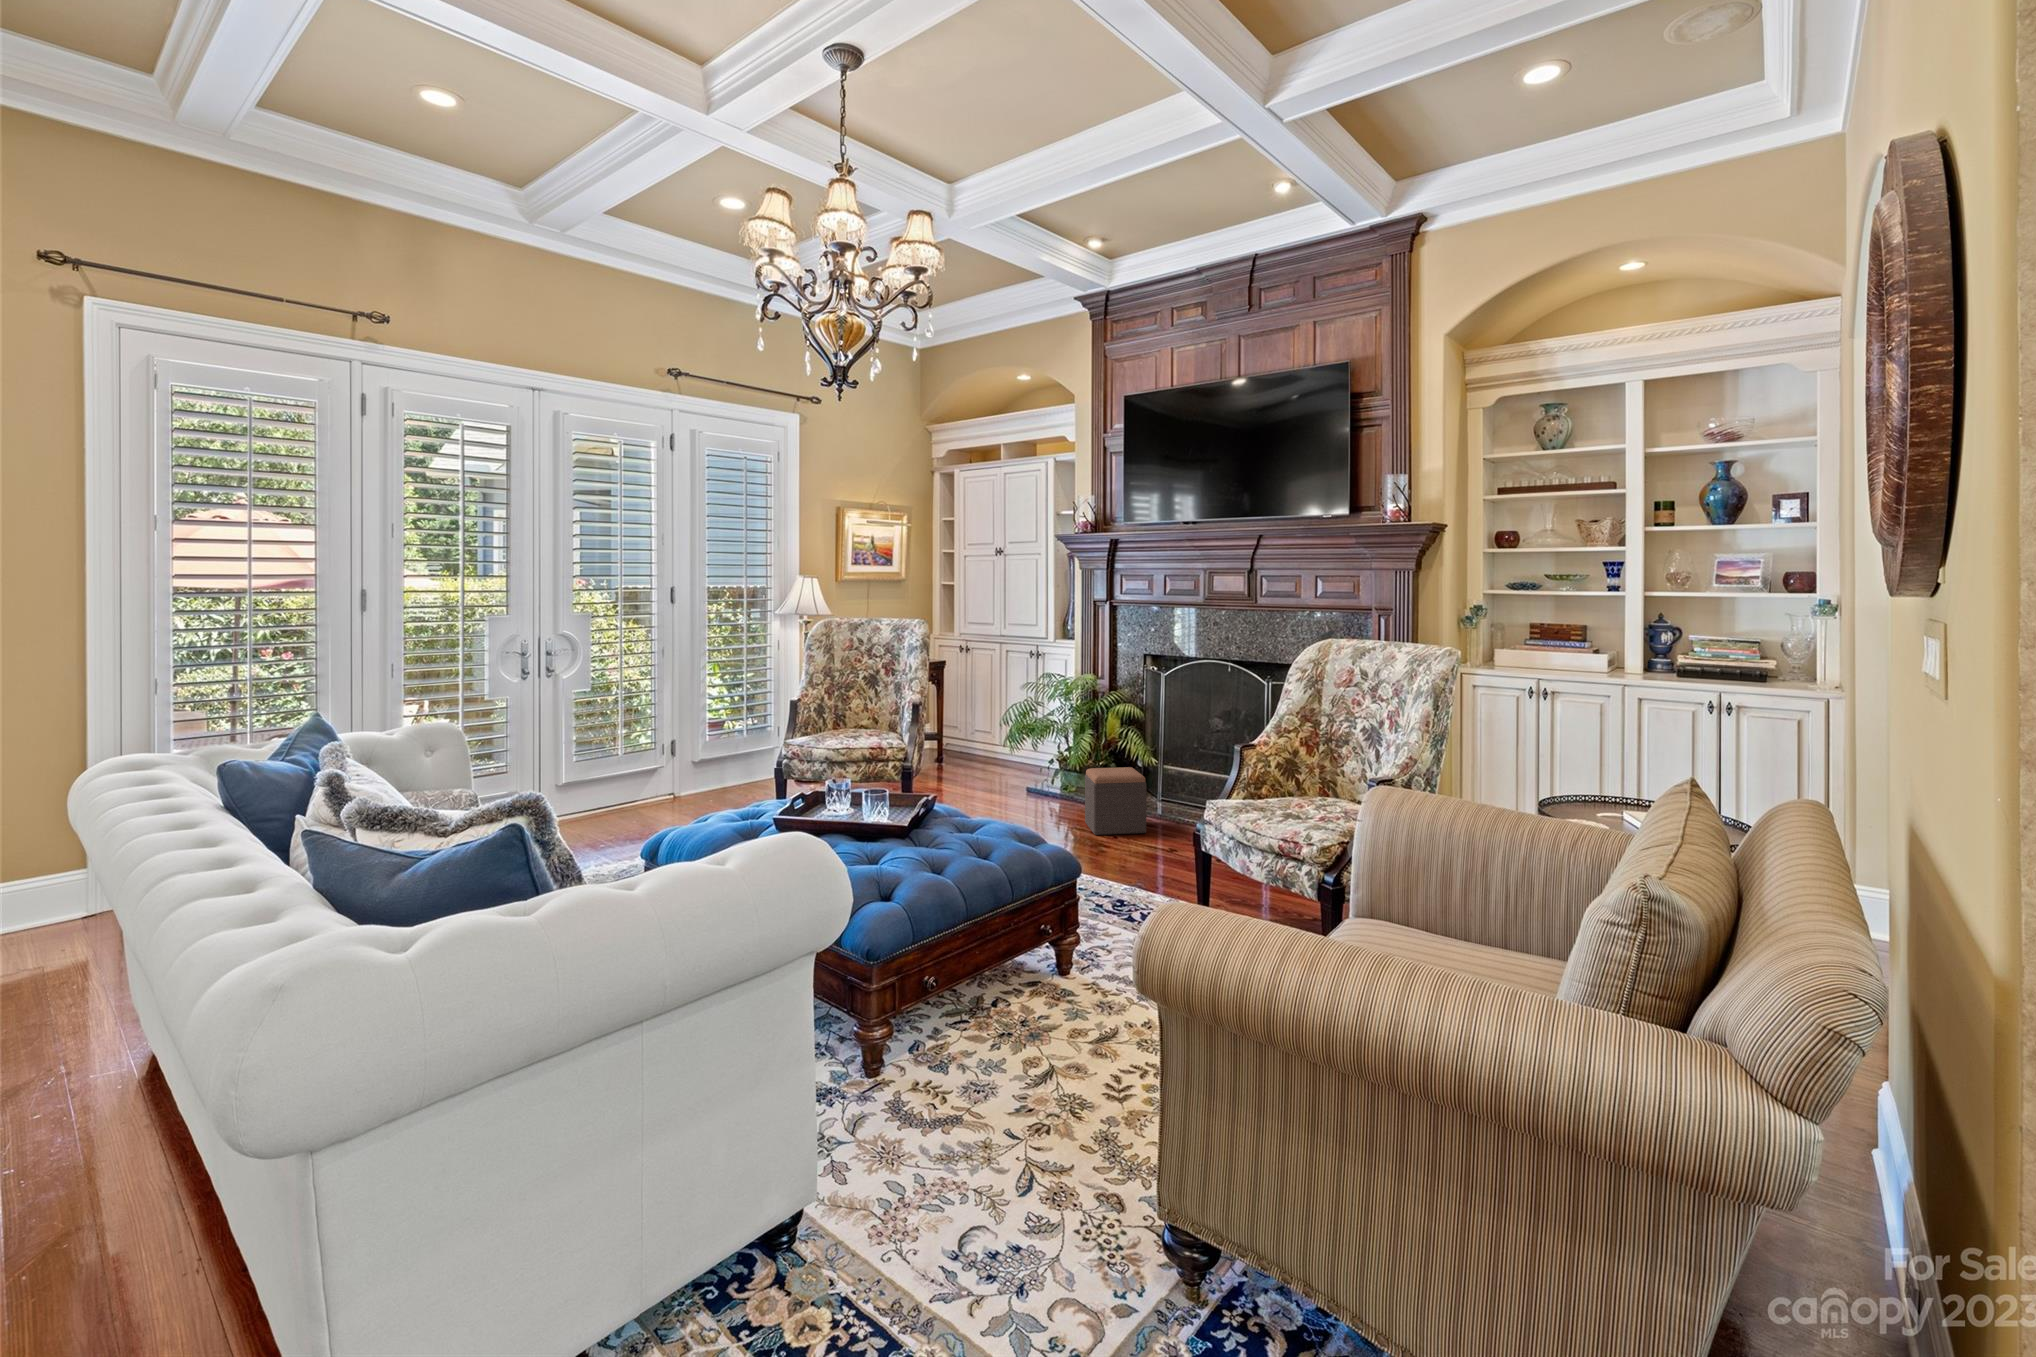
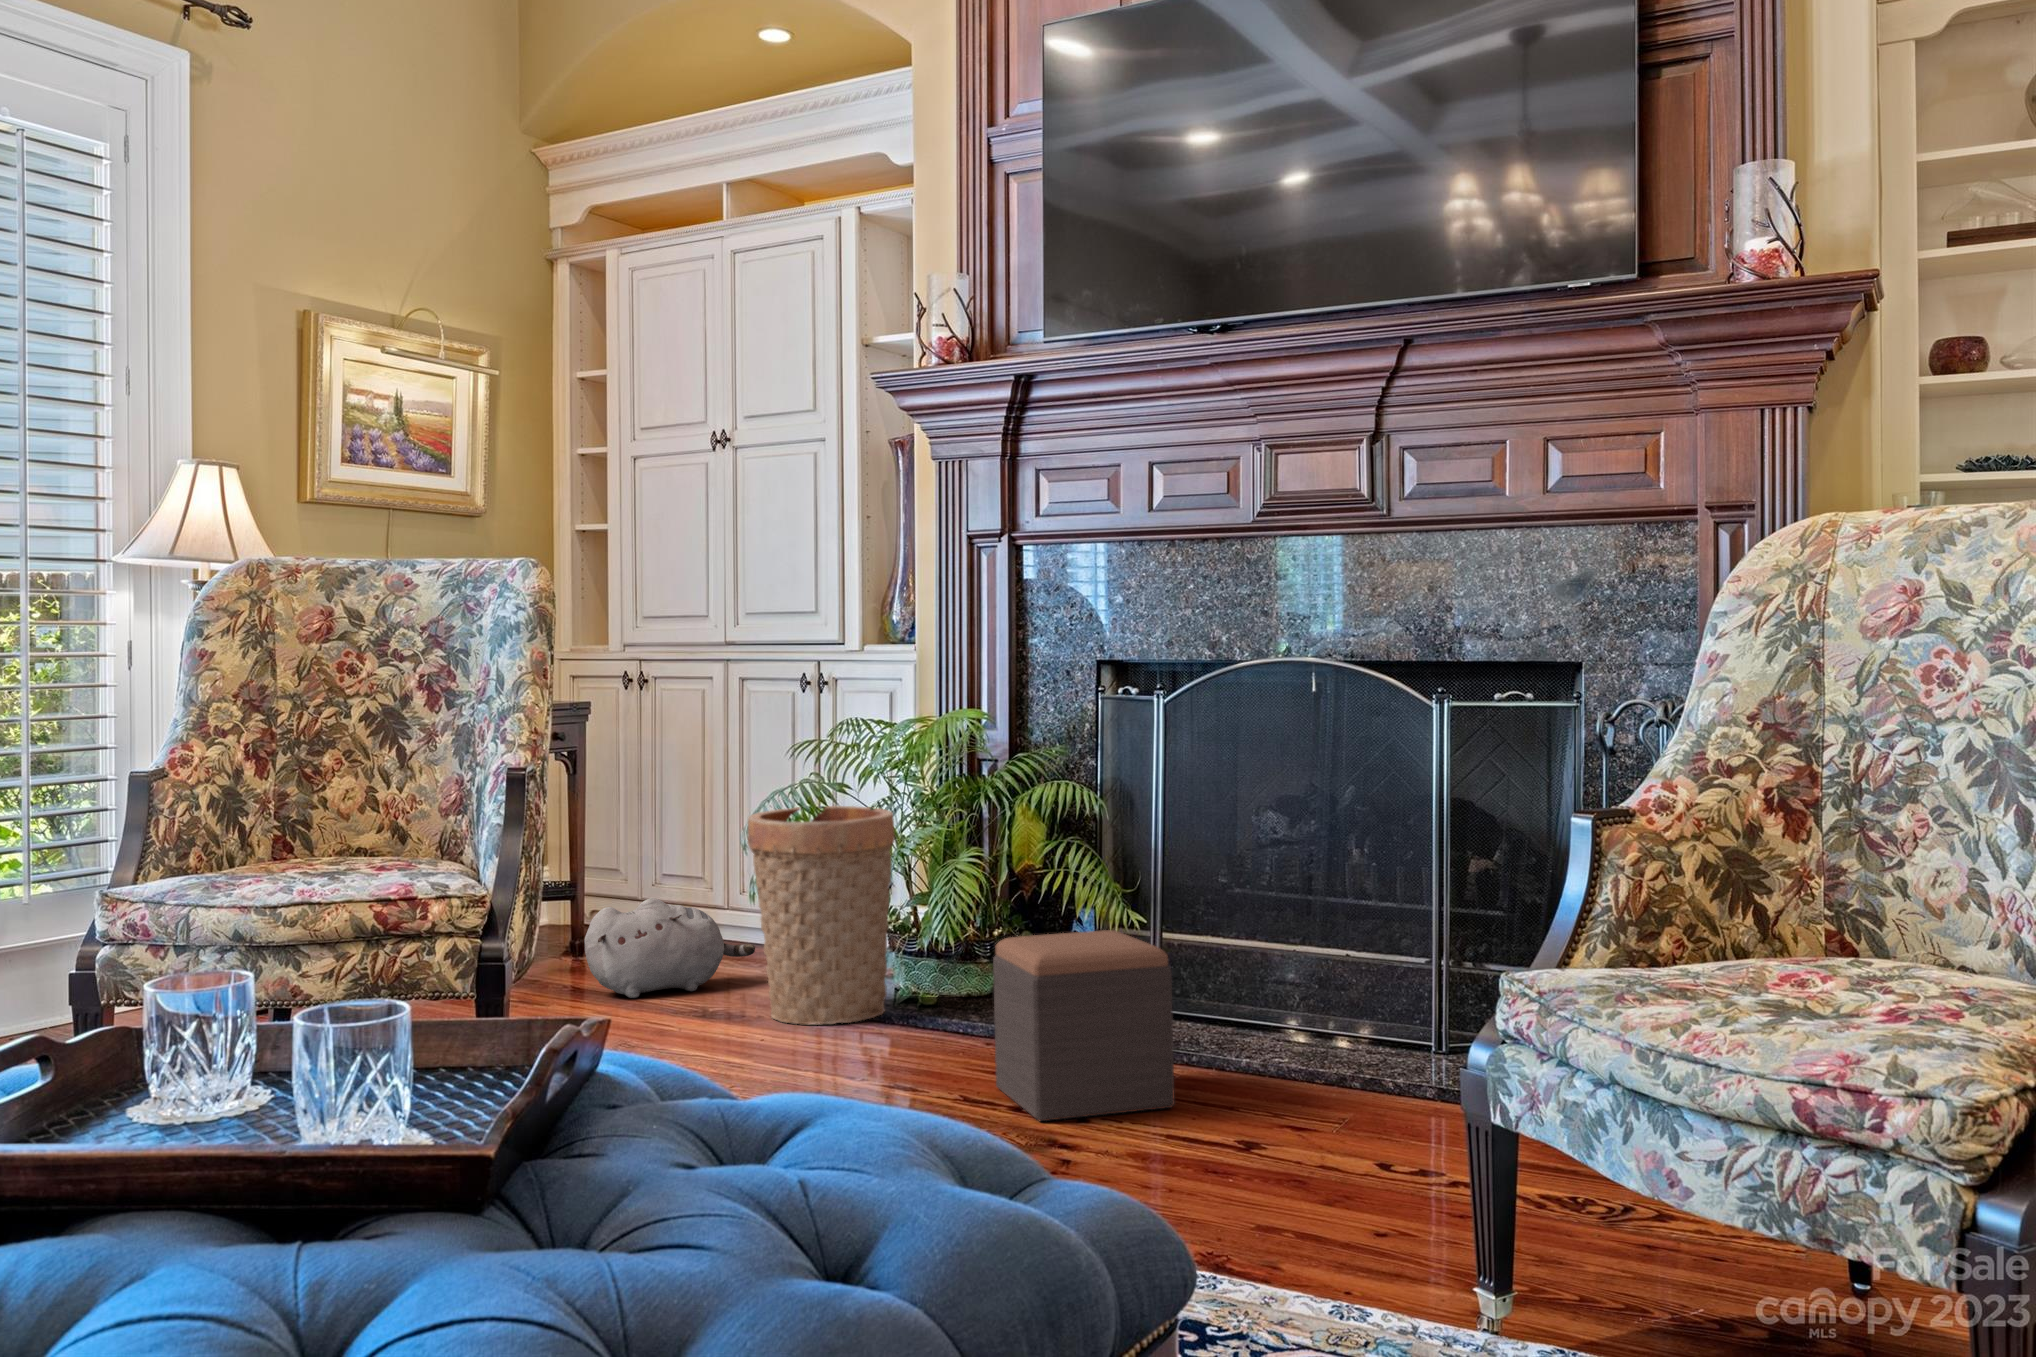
basket: none [1003,710,1060,796] -> present [748,806,895,1024]
plush toy: none [942,743,1008,781] -> present [584,898,755,998]

